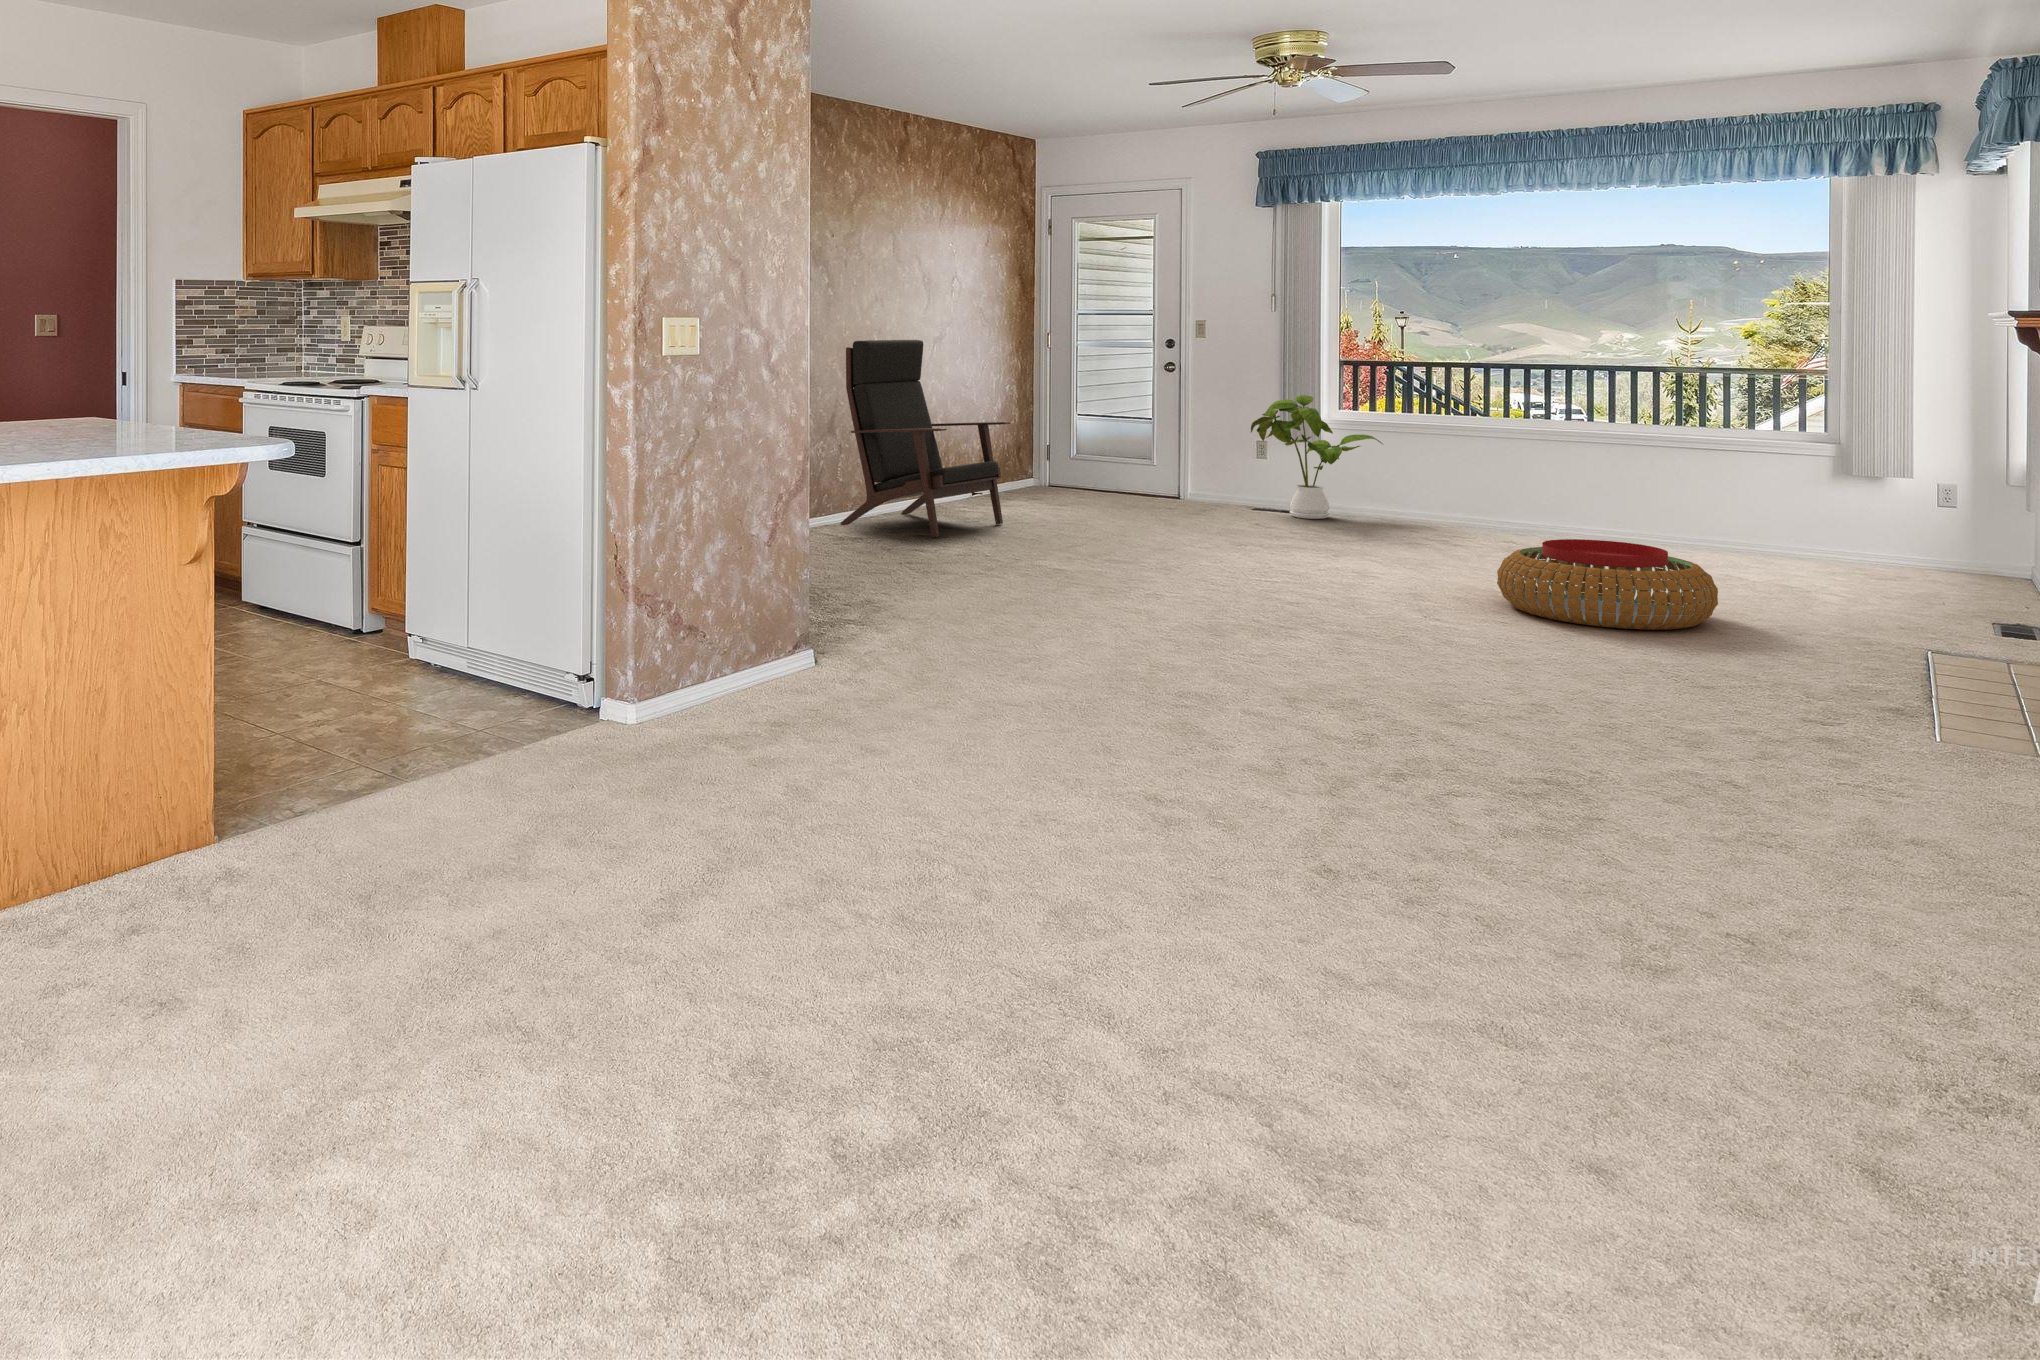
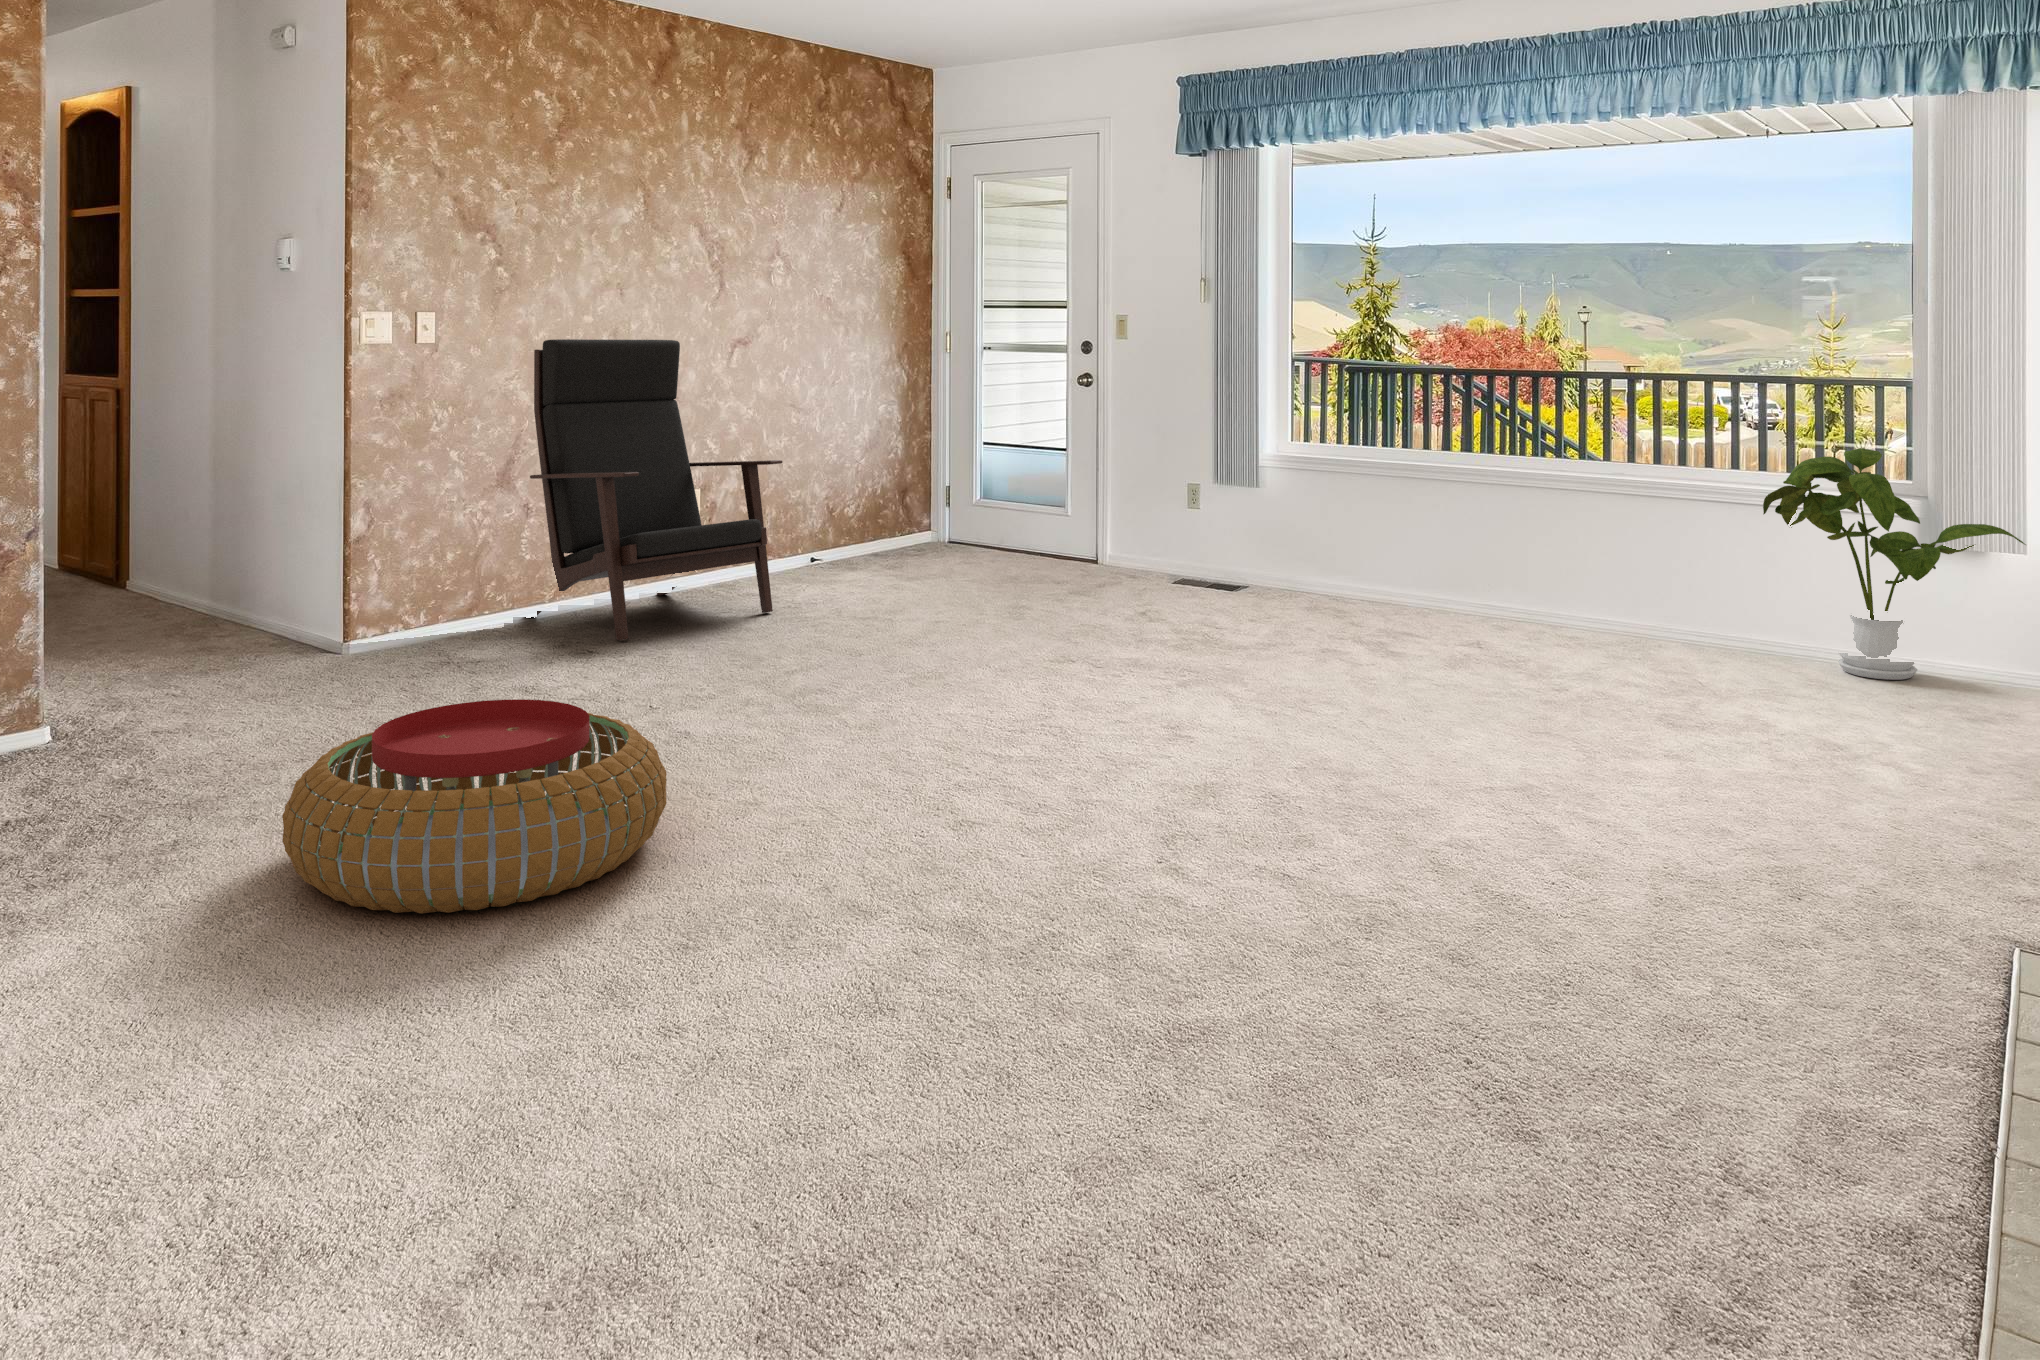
house plant: present [1251,395,1382,519] -> present [1763,448,2026,680]
pouf: present [1497,539,1718,630] -> present [282,699,667,914]

